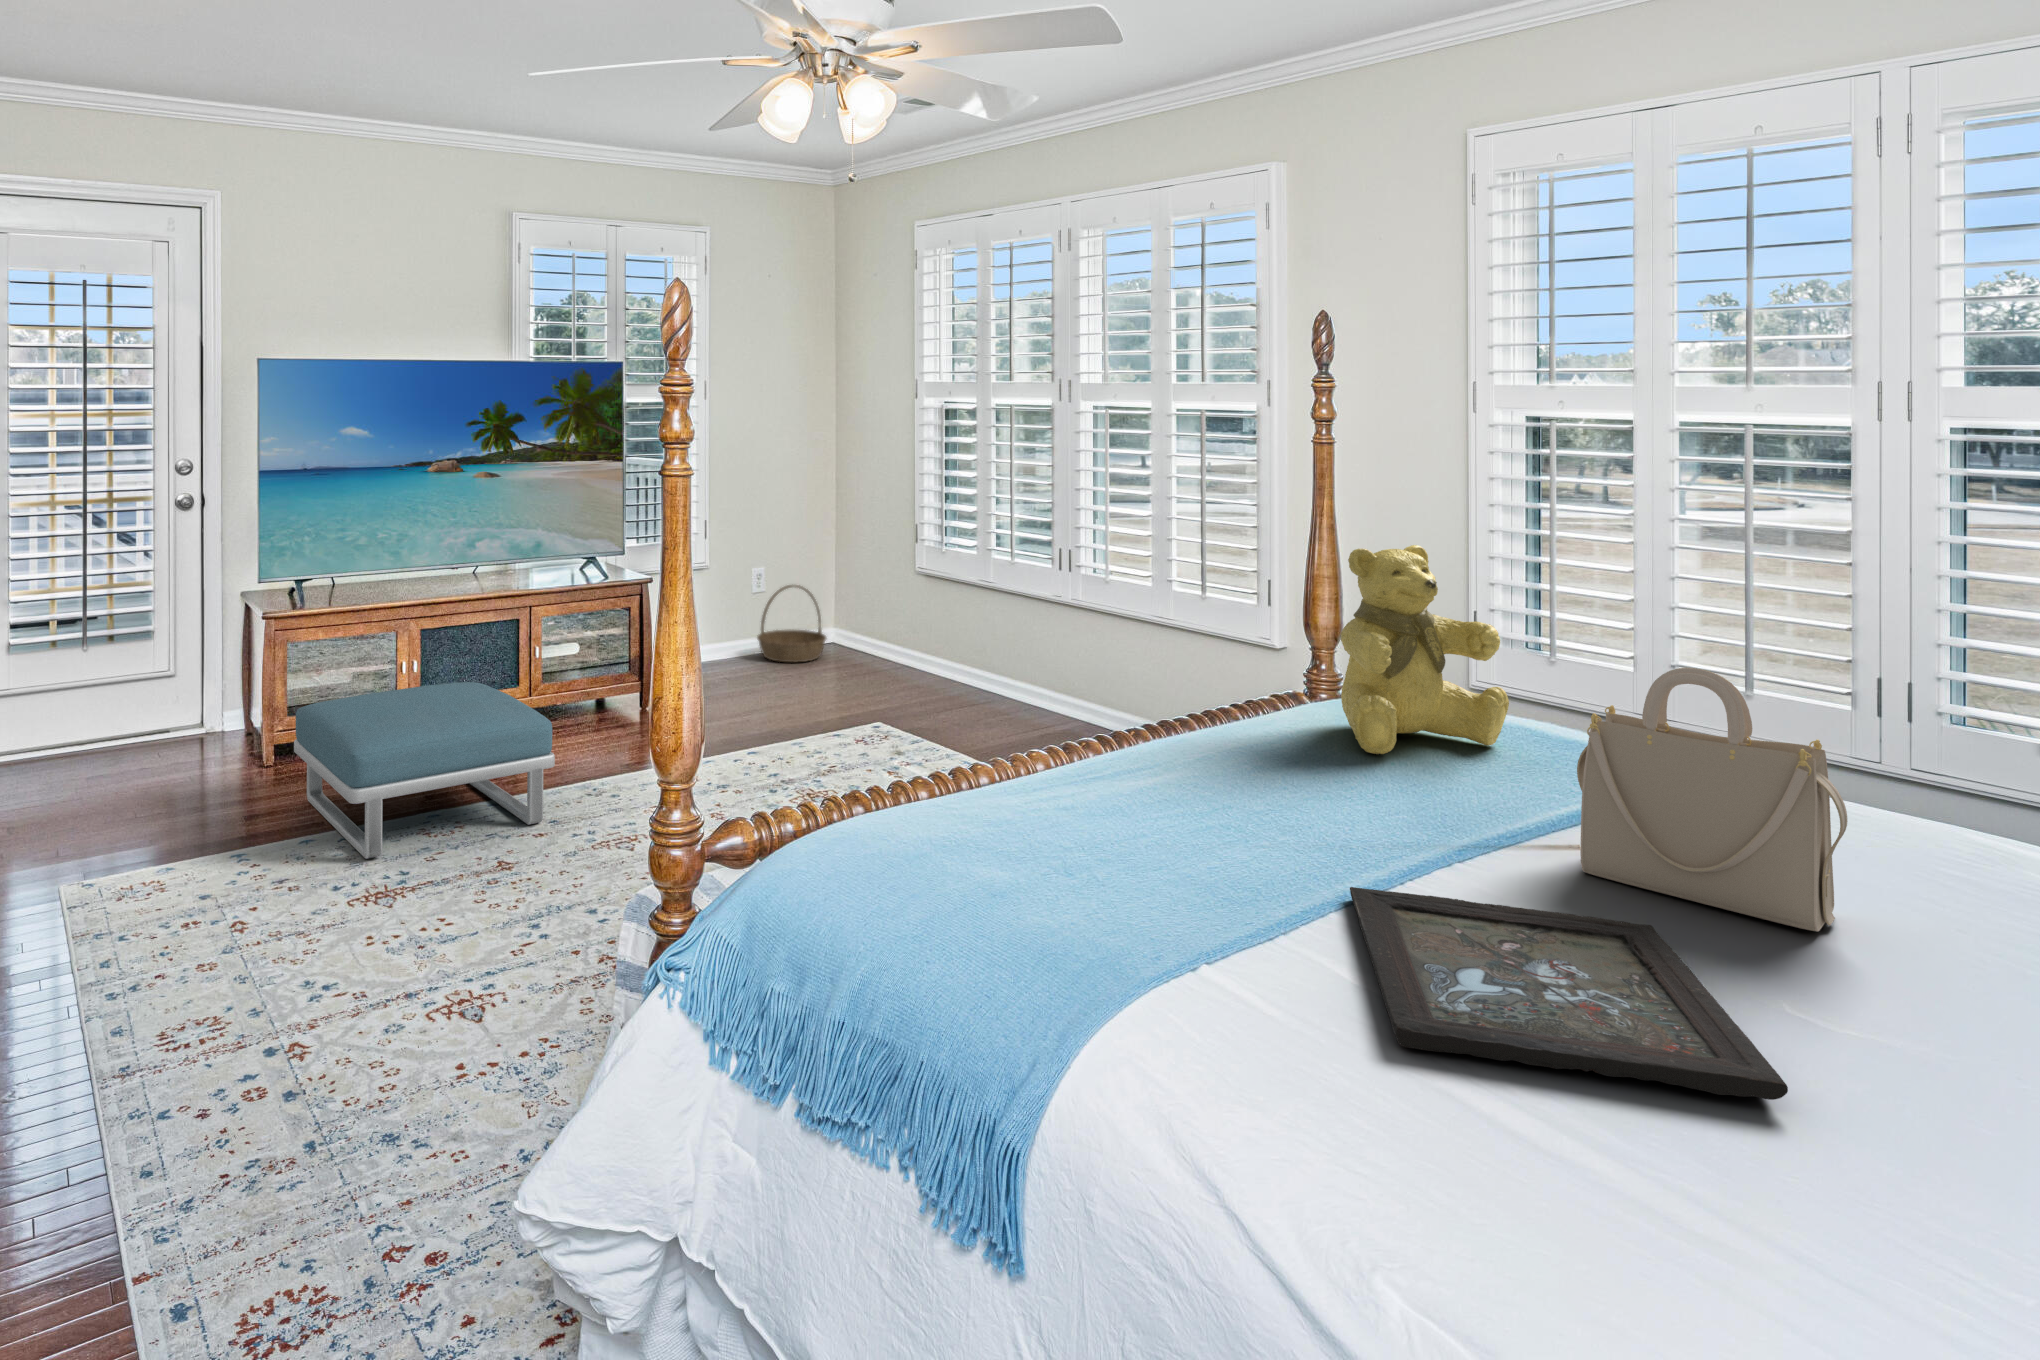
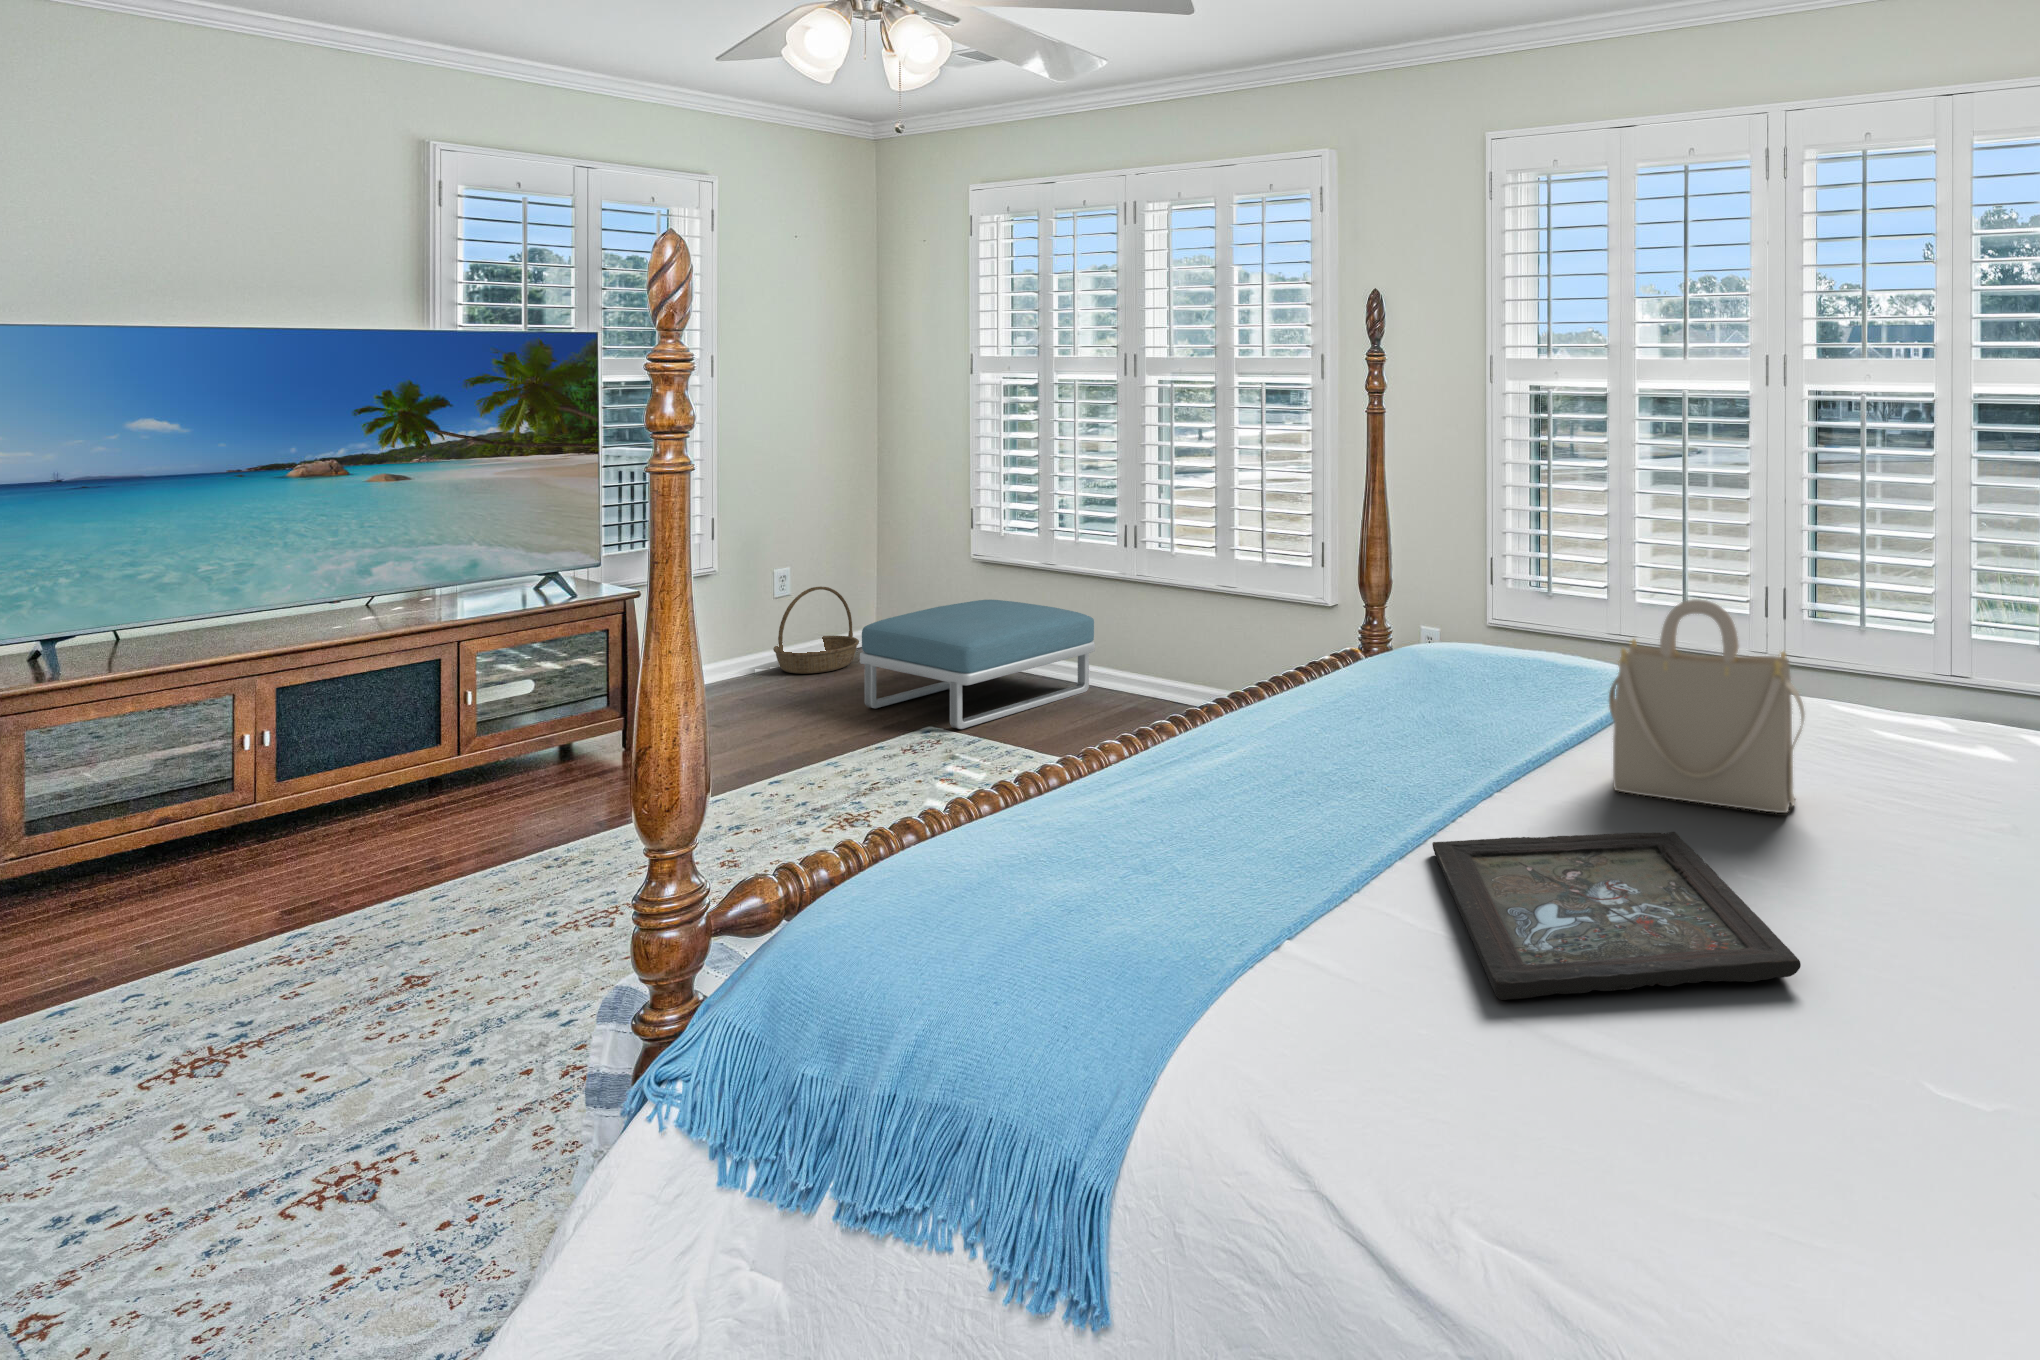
teddy bear: present [1341,545,1509,754] -> none [1402,506,1540,704]
footstool: present [294,682,555,859] -> present [860,600,1095,729]

